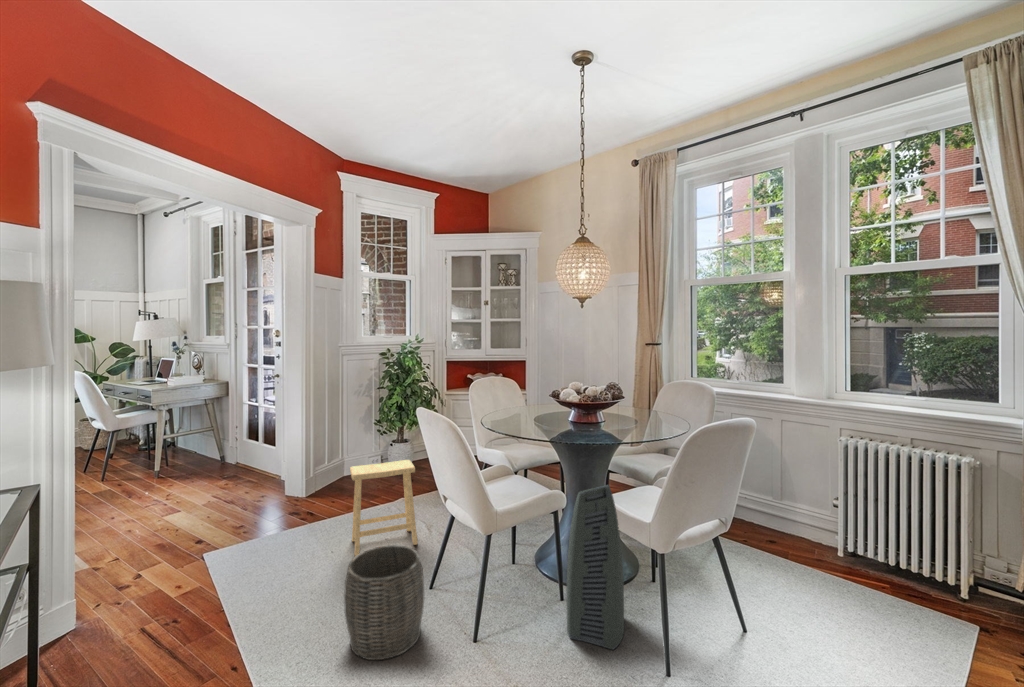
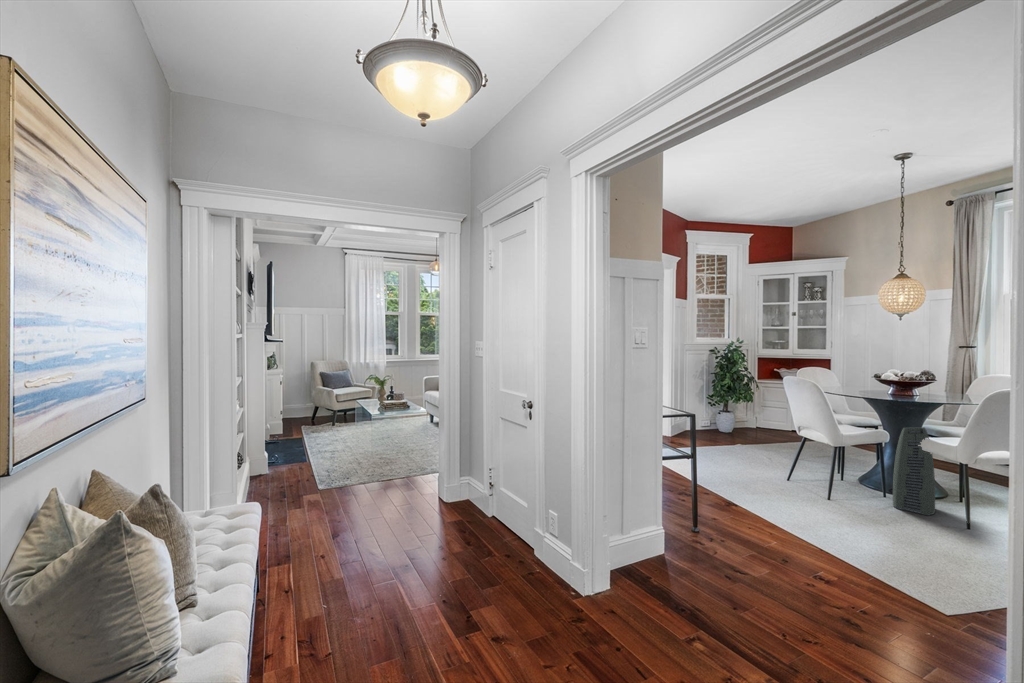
footstool: present [350,460,418,557] -> none [724,414,770,465]
woven basket: present [344,545,424,660] -> none [756,448,800,497]

